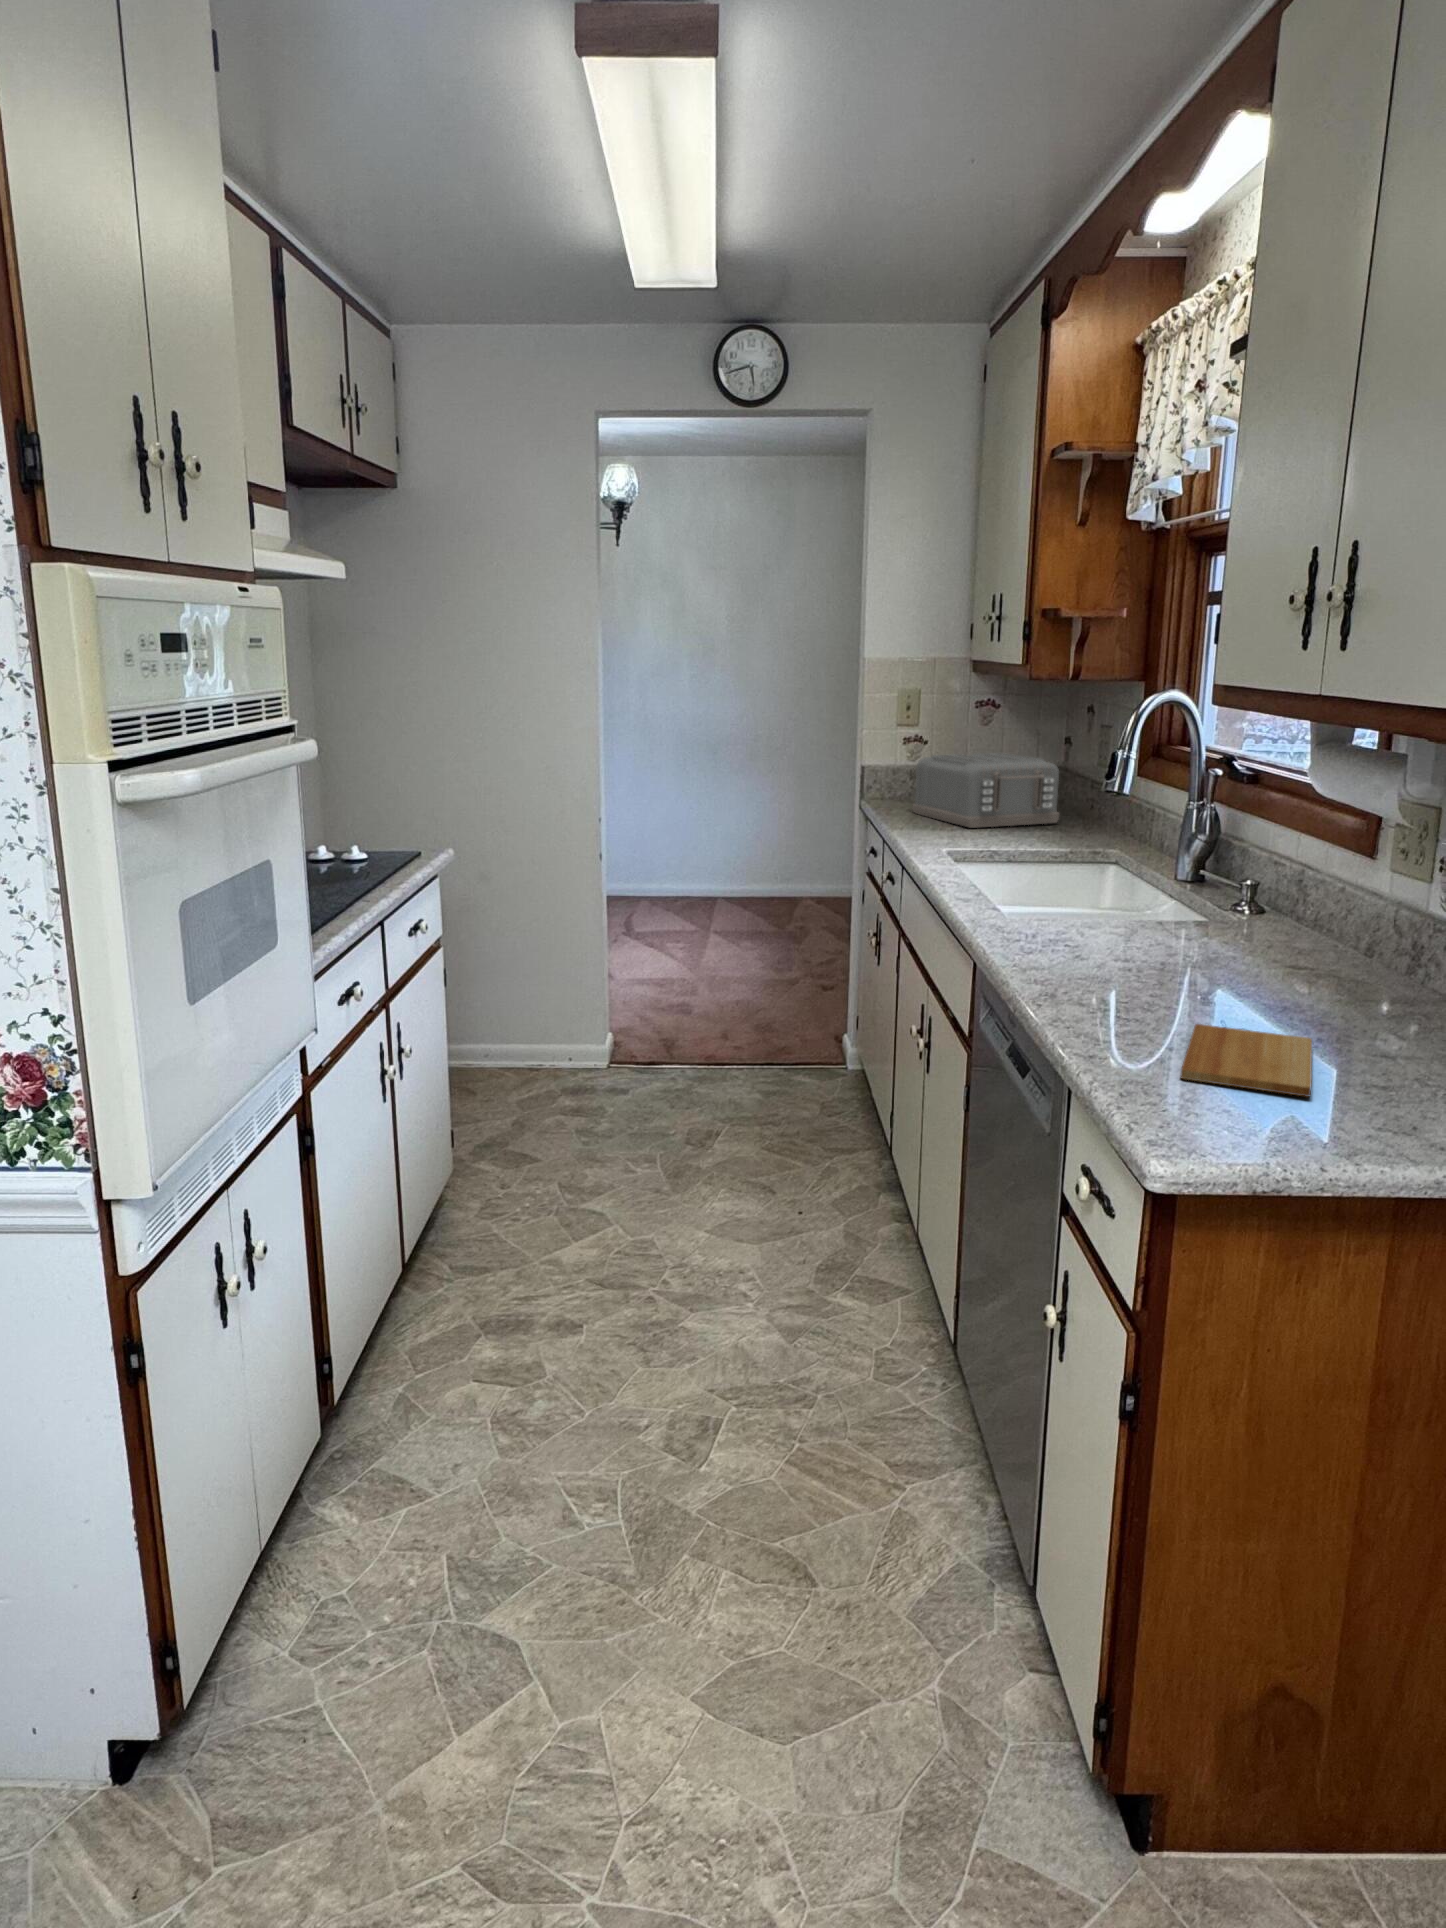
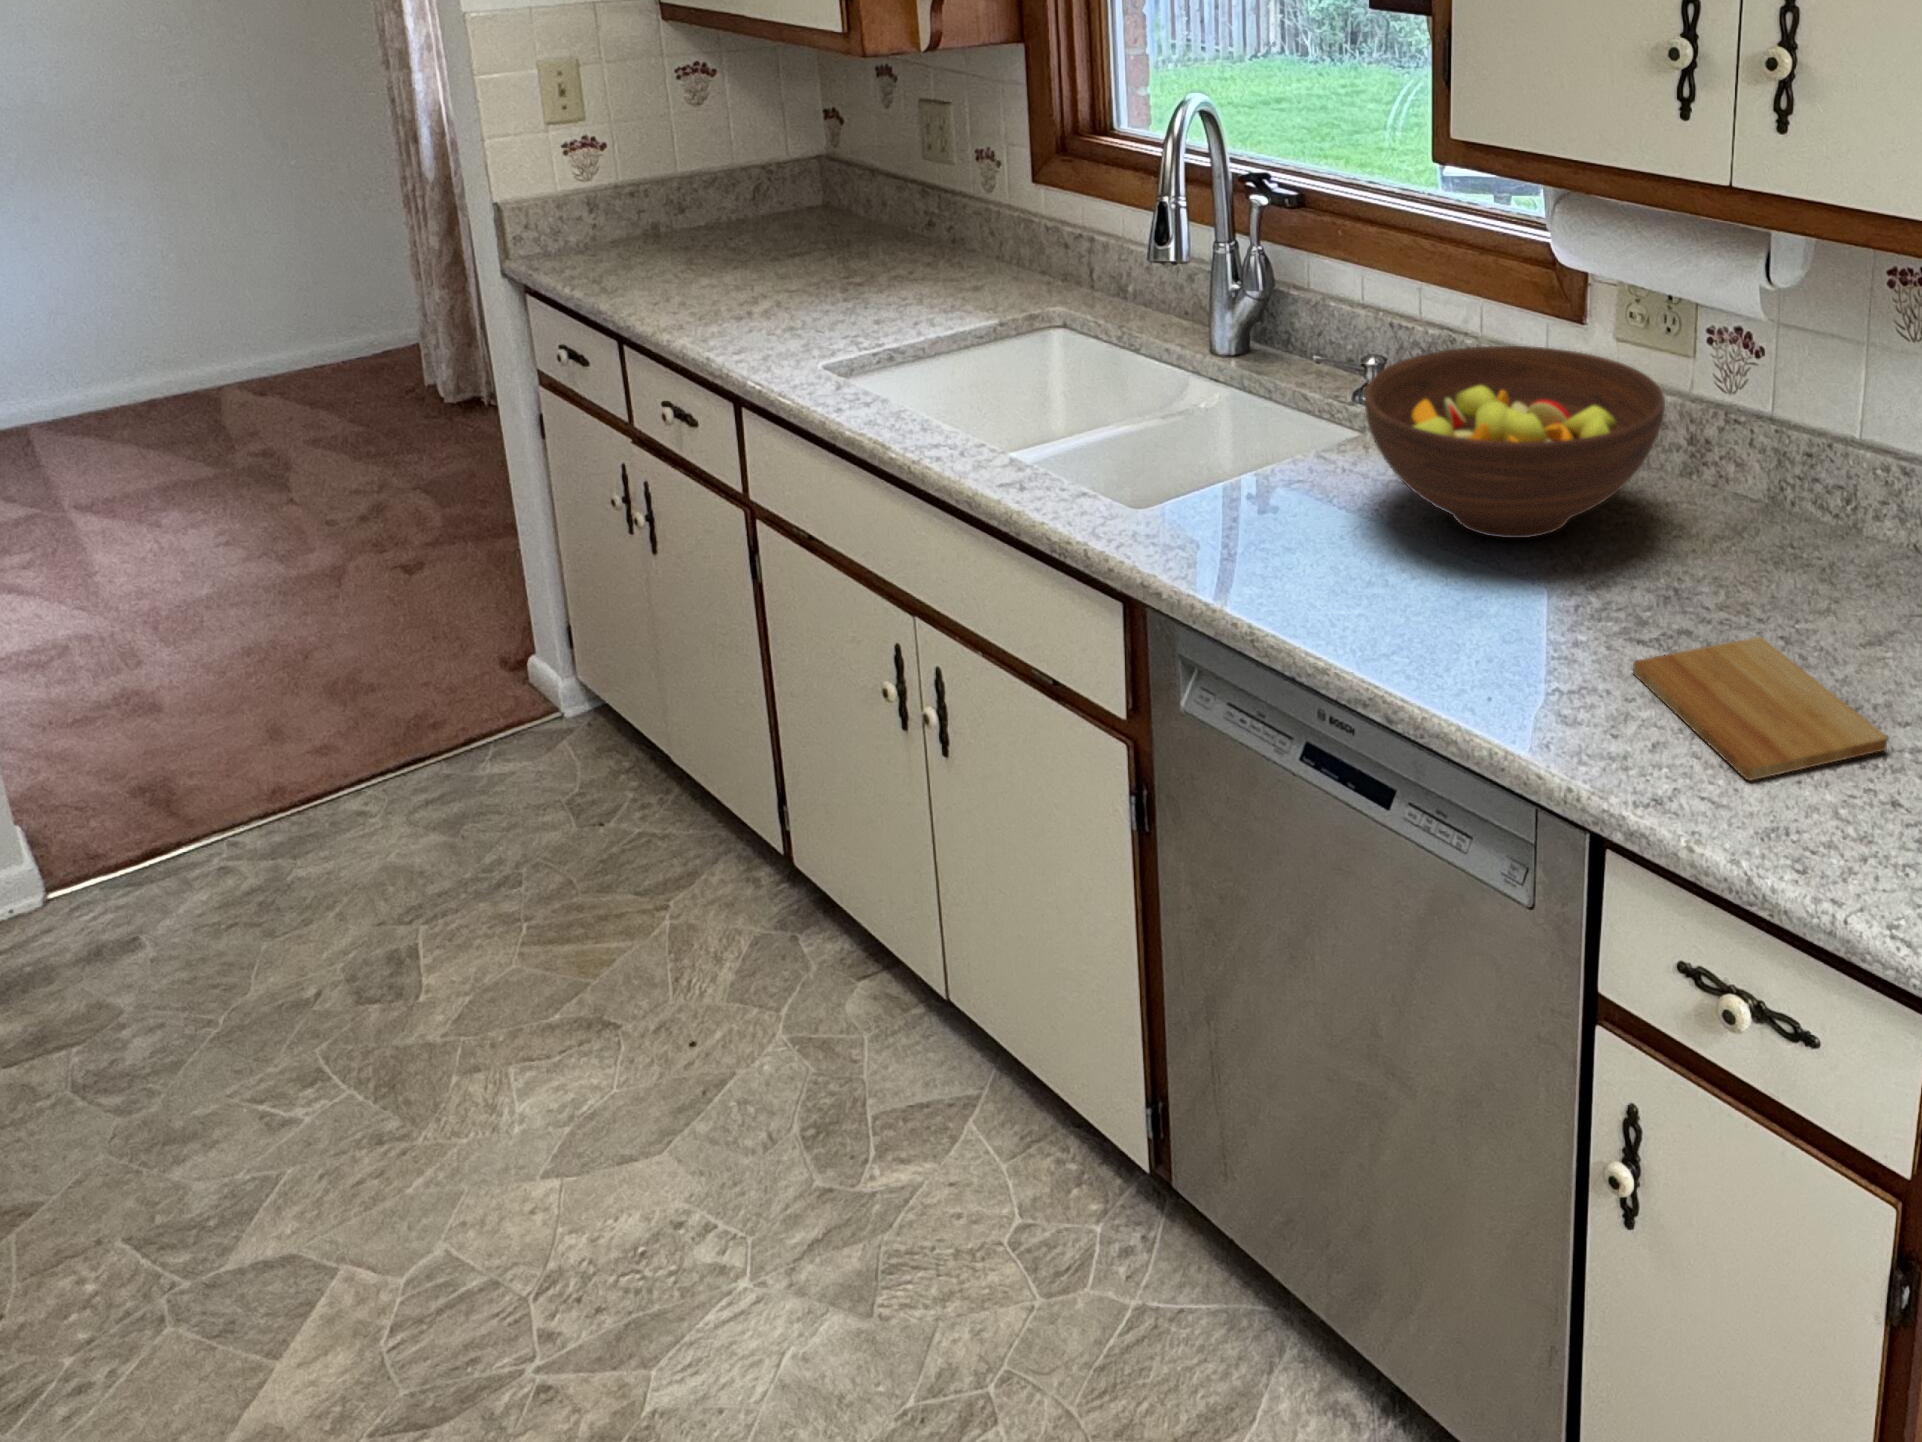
toaster: present [912,753,1059,828] -> none [648,155,909,300]
fruit bowl: none [1138,856,1373,977] -> present [1364,346,1665,538]

